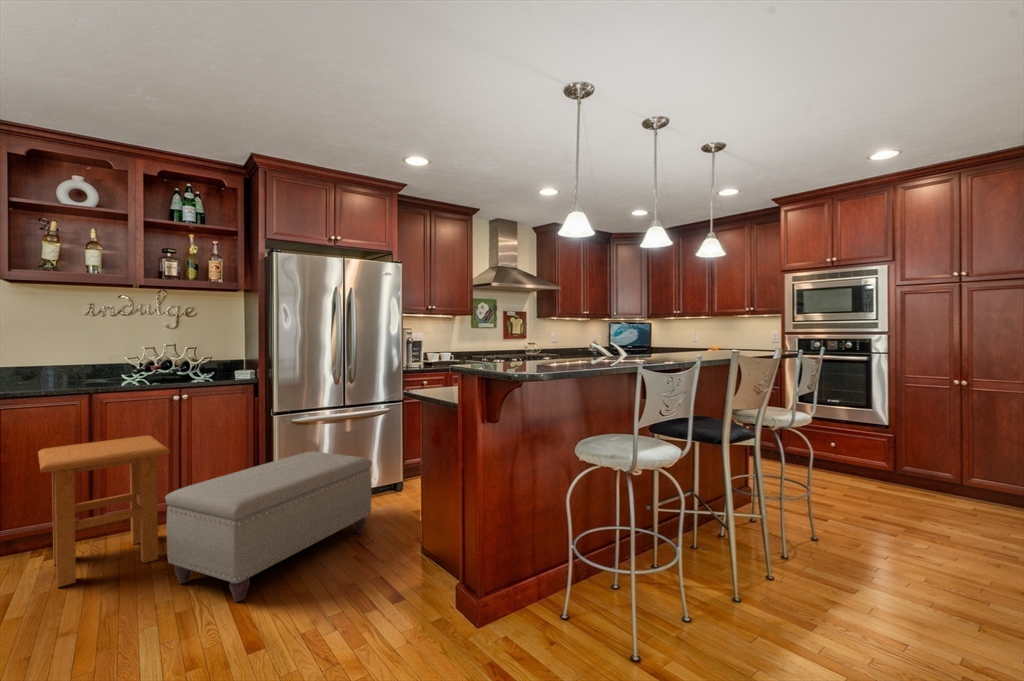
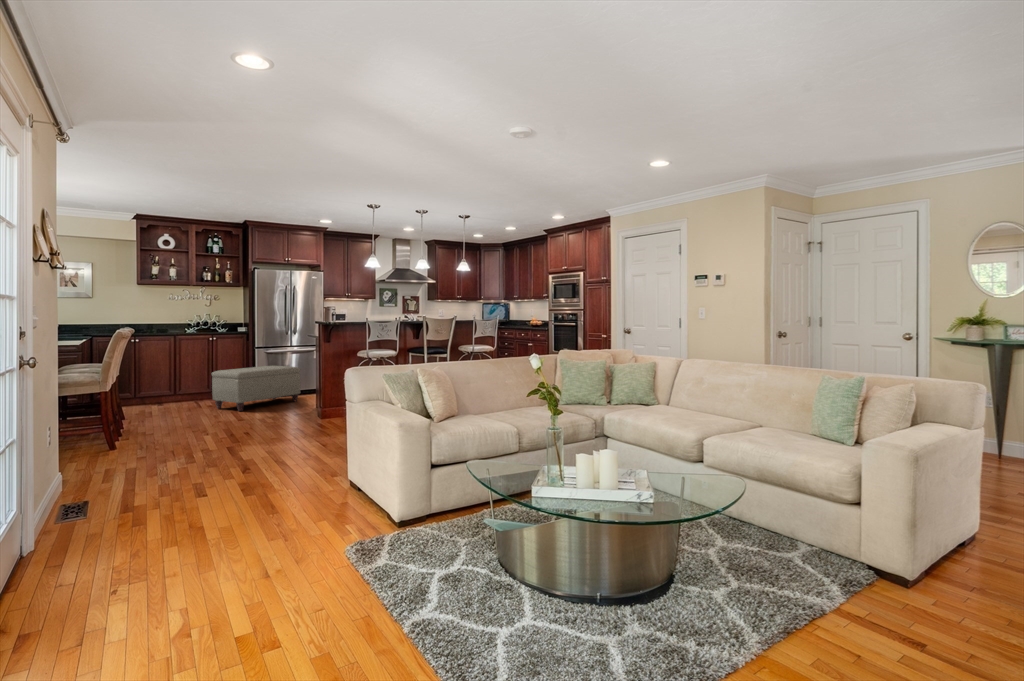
side table: present [38,435,170,587] -> none [158,355,212,409]

